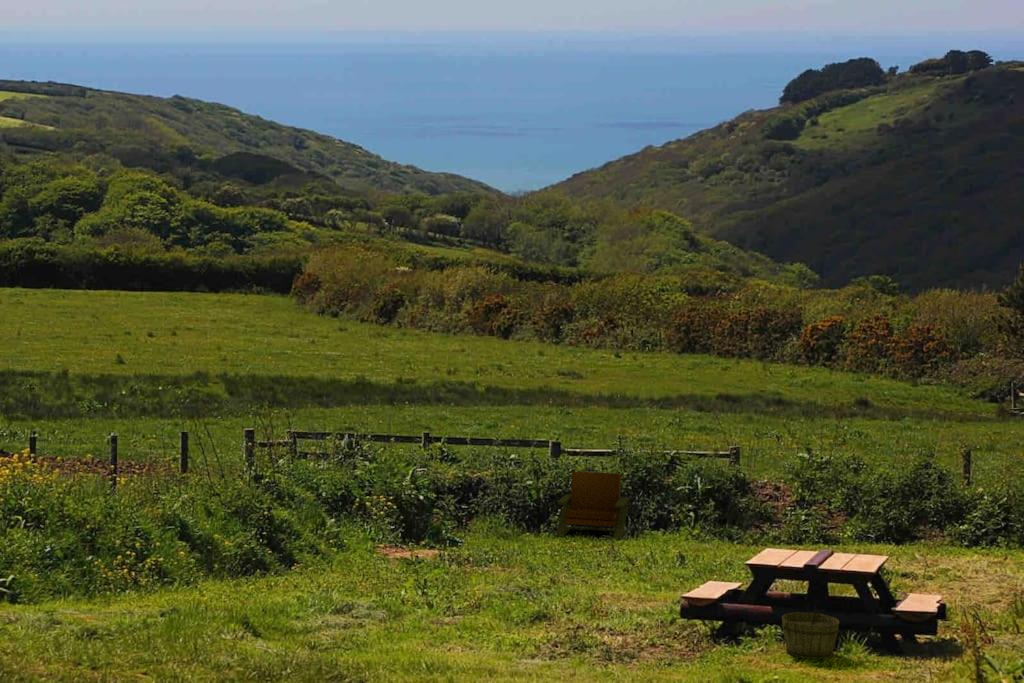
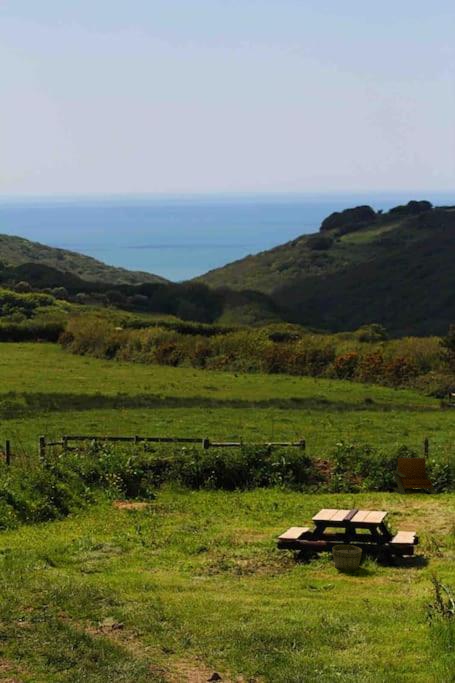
lounge chair: present [556,471,629,539] -> present [393,458,437,495]

